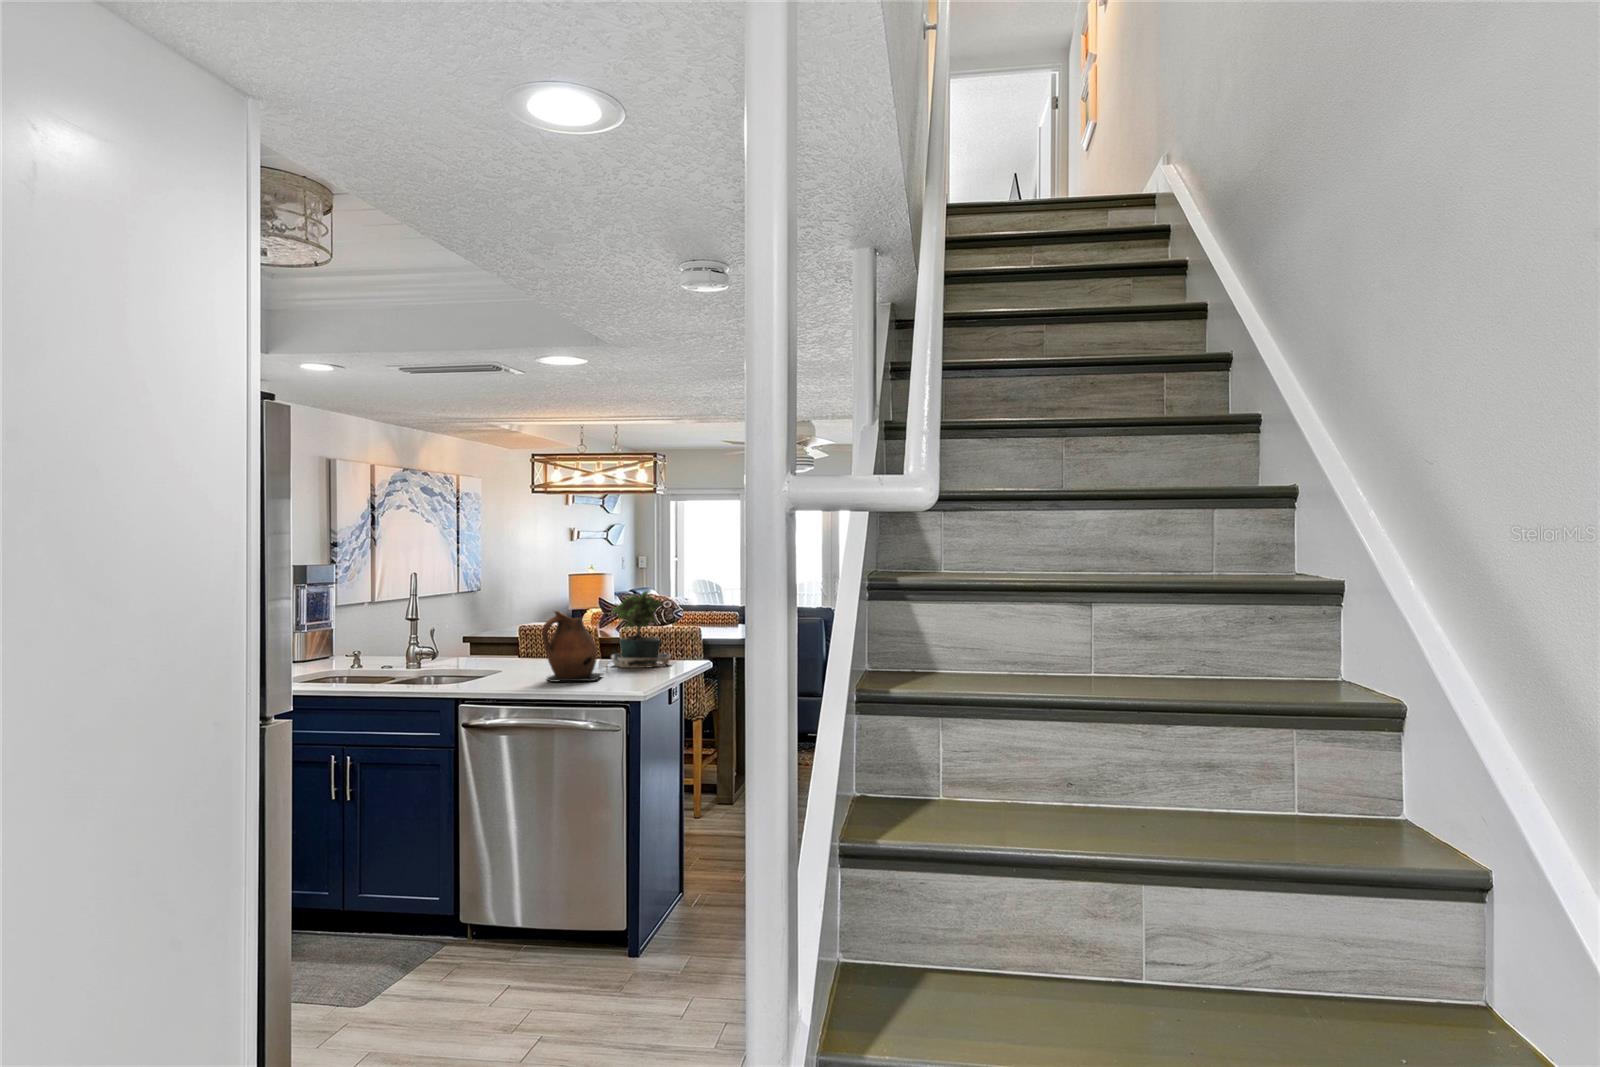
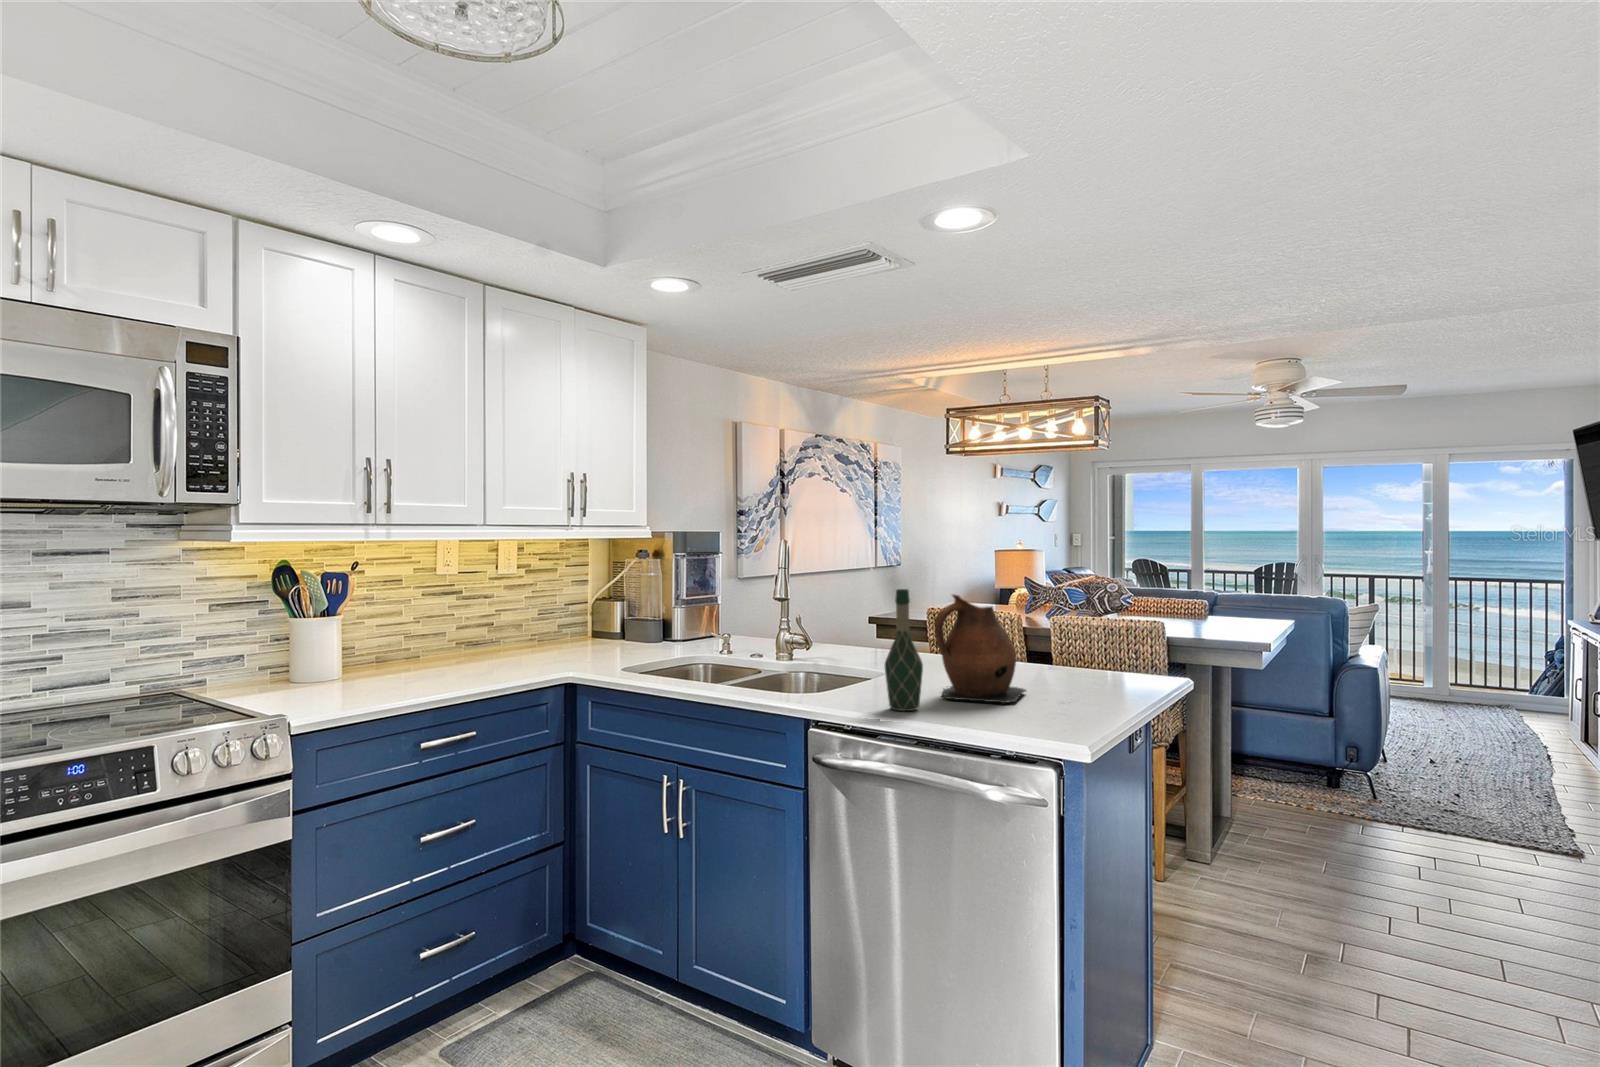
potted plant: present [611,590,671,668] -> none [1013,566,1127,680]
wine bottle: none [510,608,537,689] -> present [885,589,923,711]

